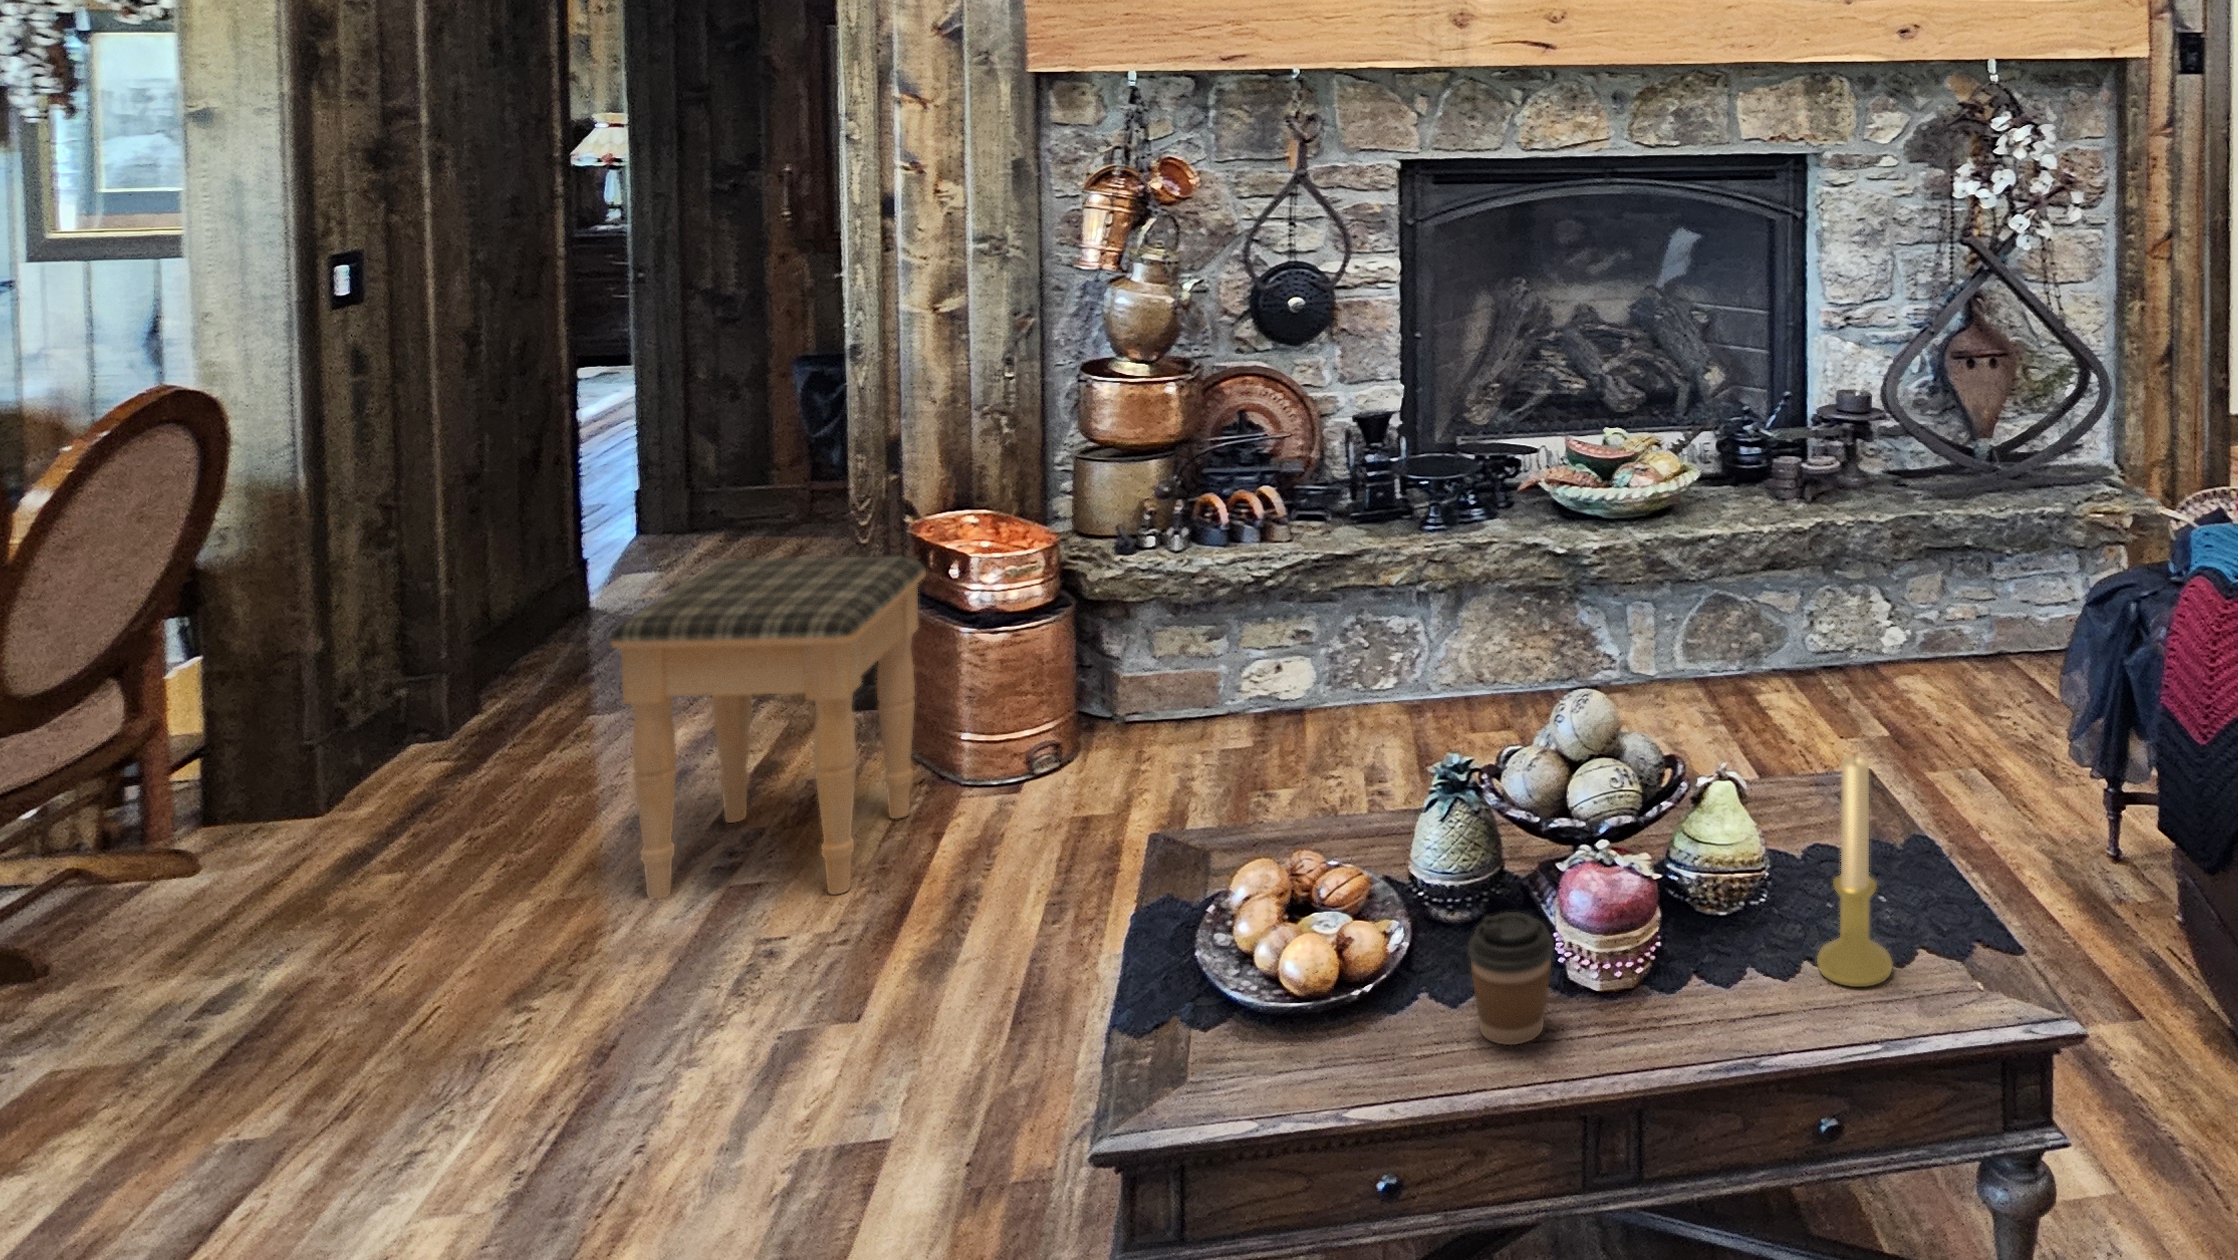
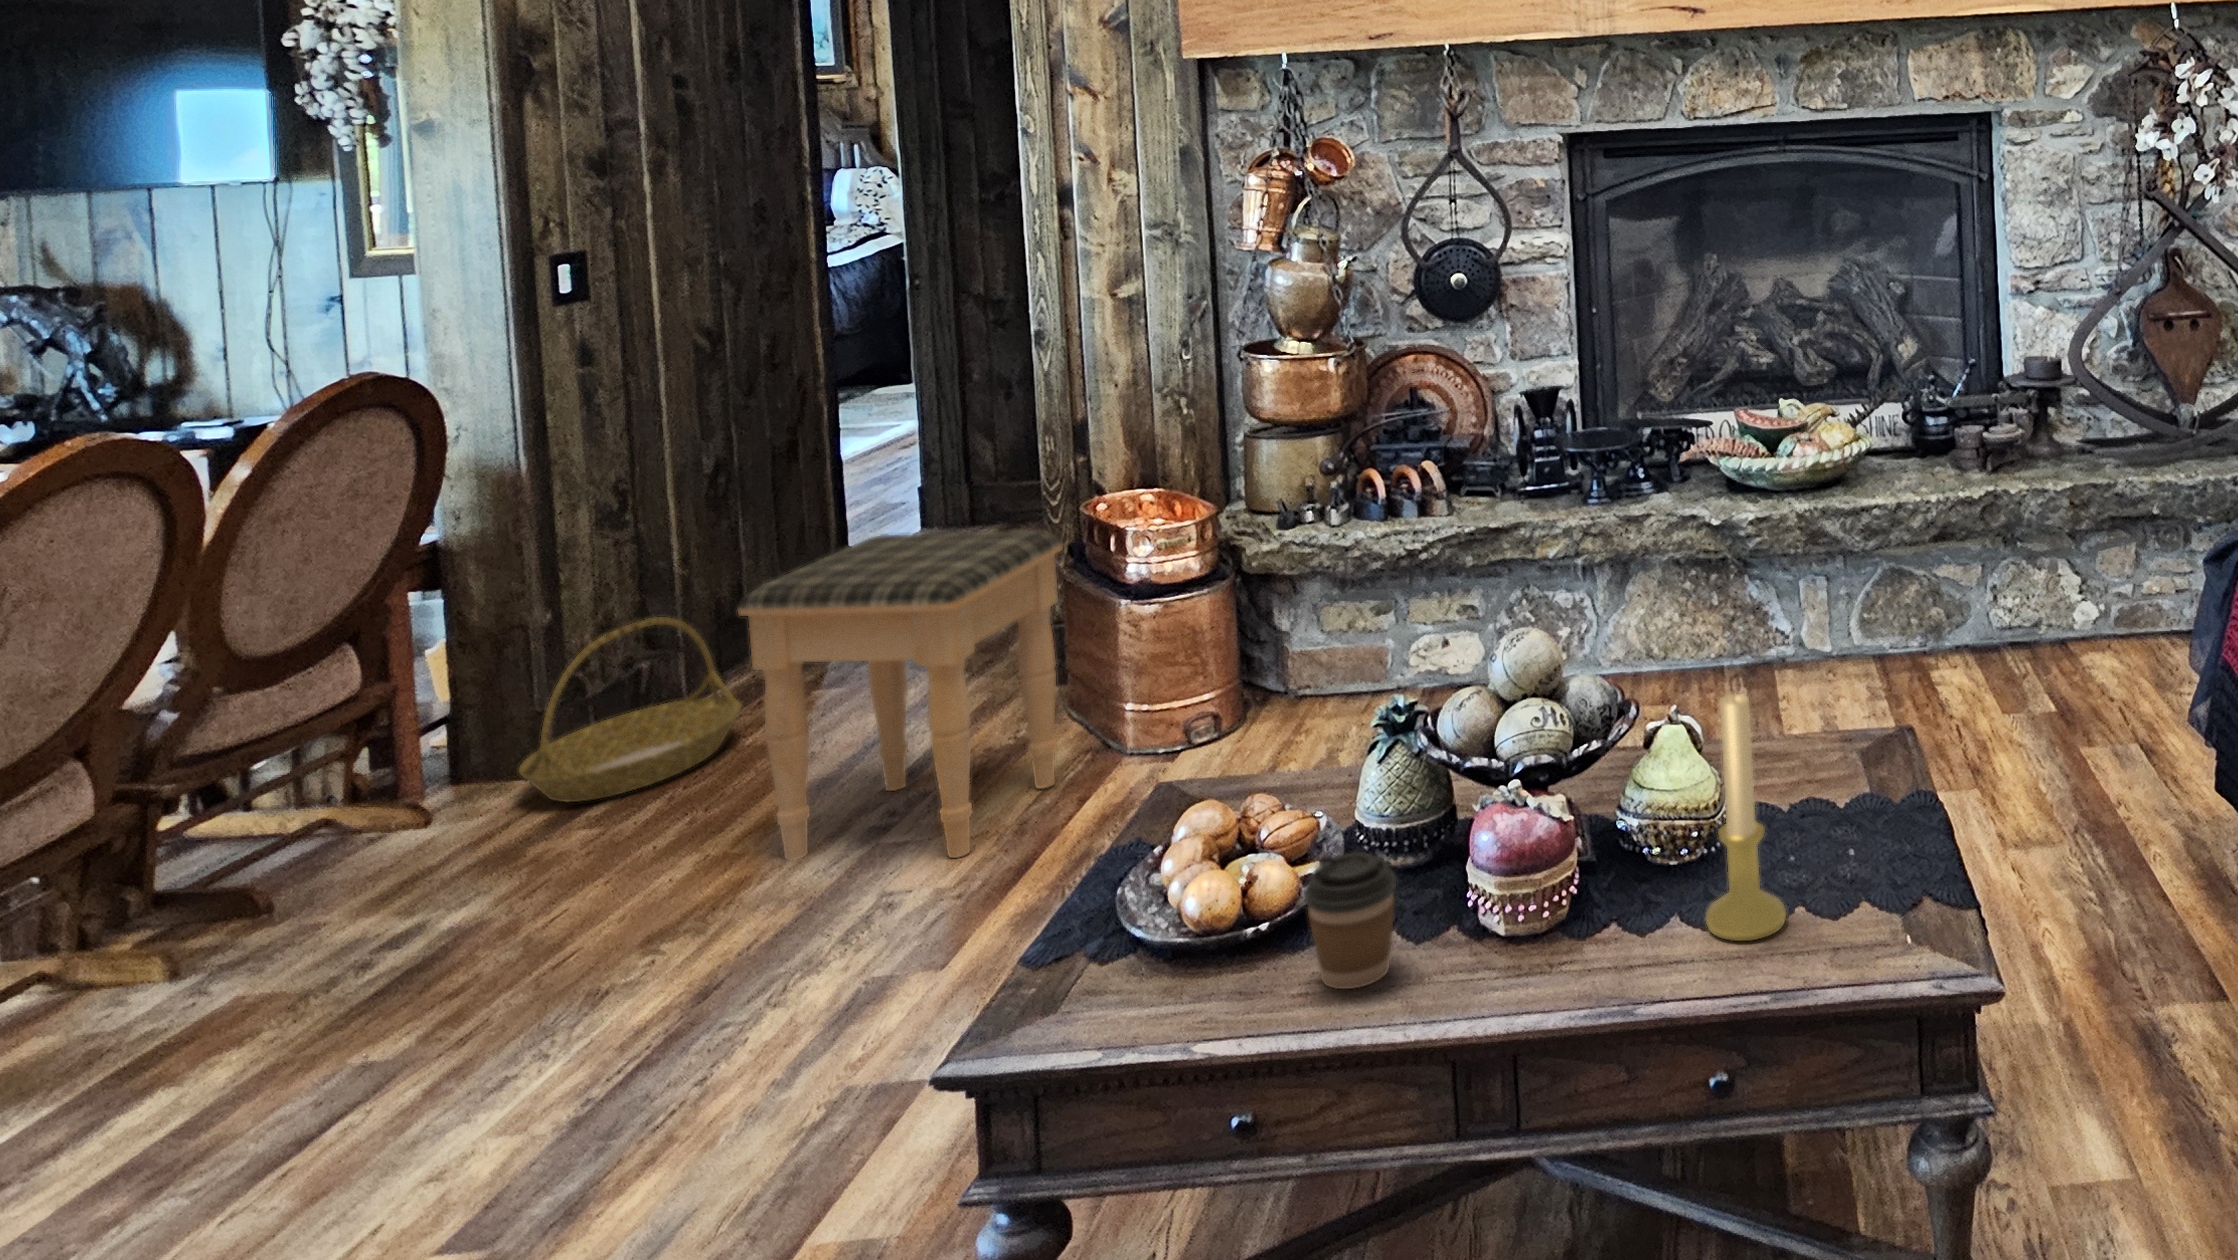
basket: none [313,640,539,839] -> present [519,617,741,802]

